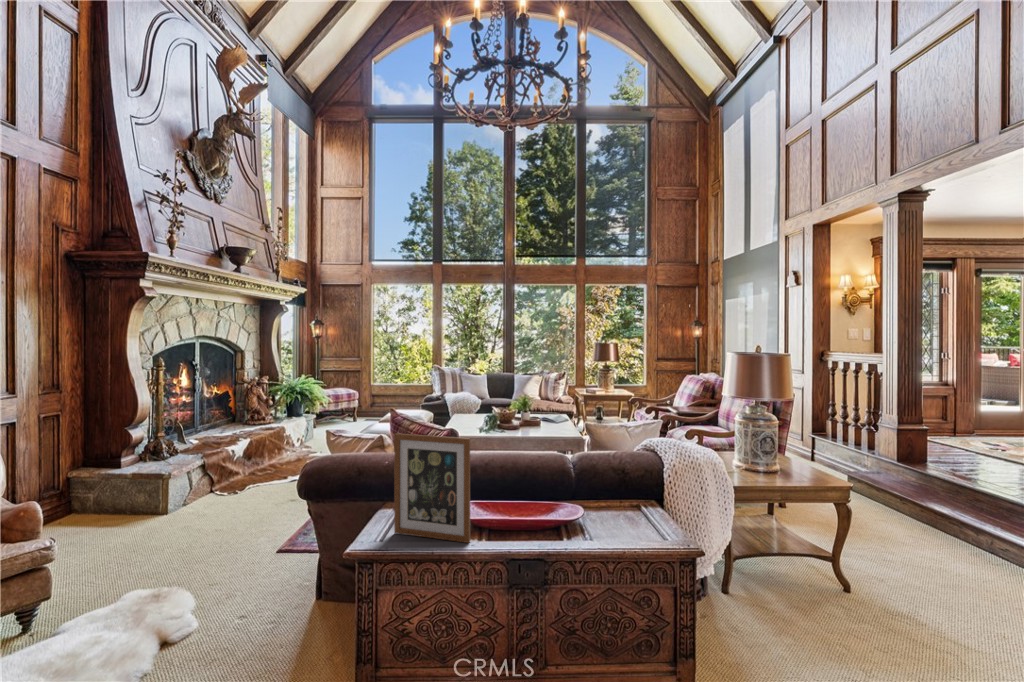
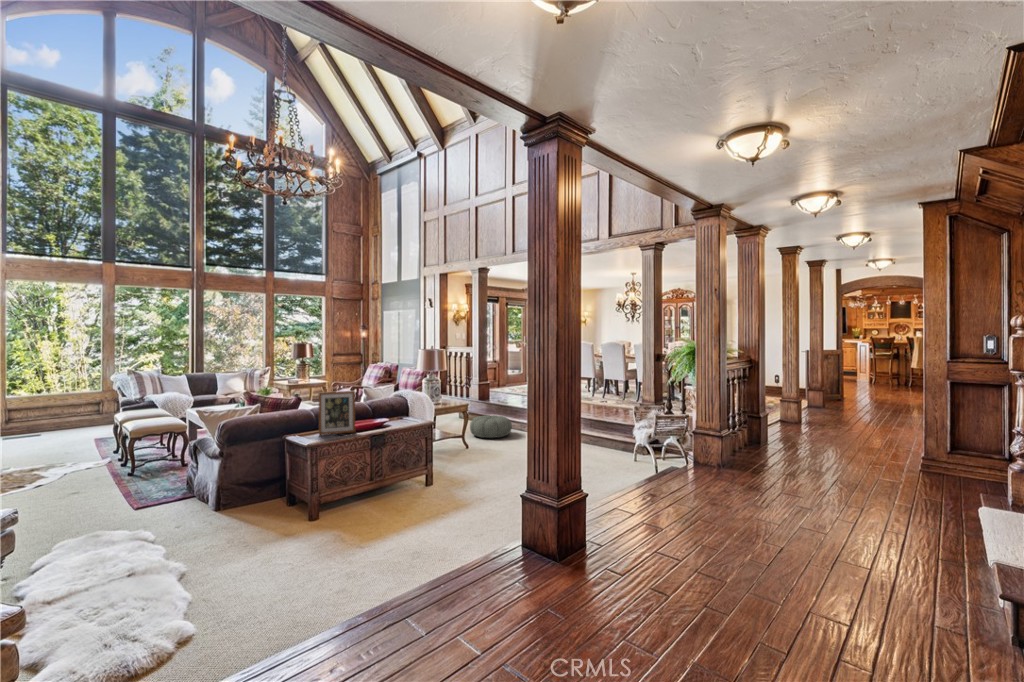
pouf: none [860,508,991,579] -> present [470,415,512,438]

